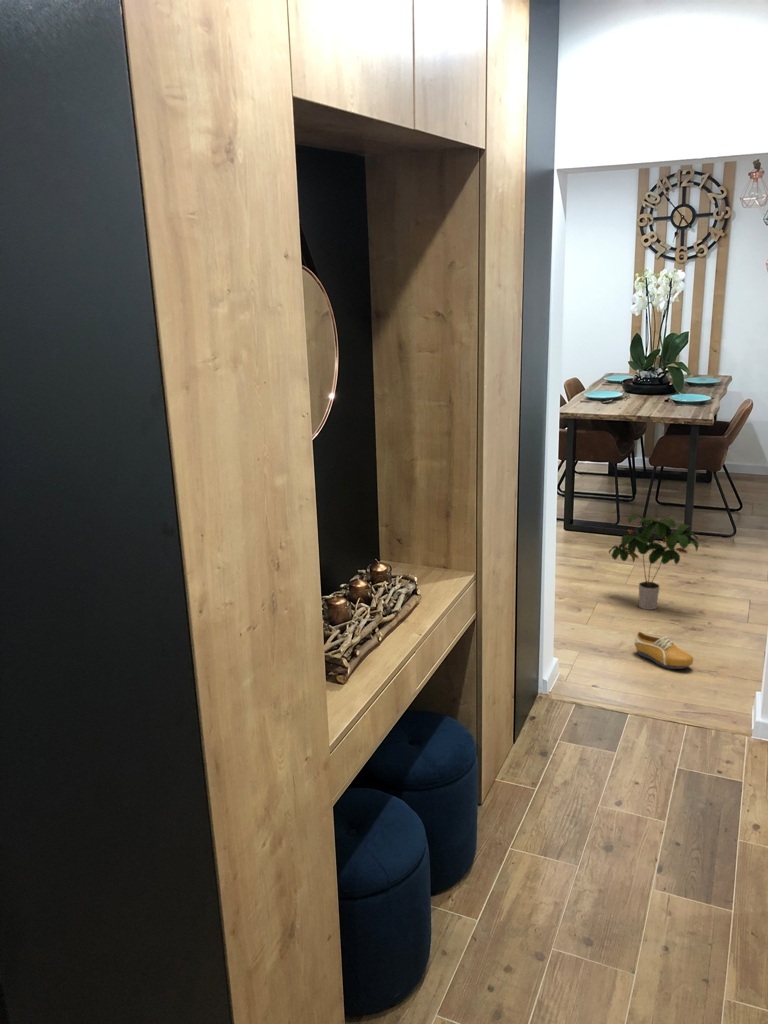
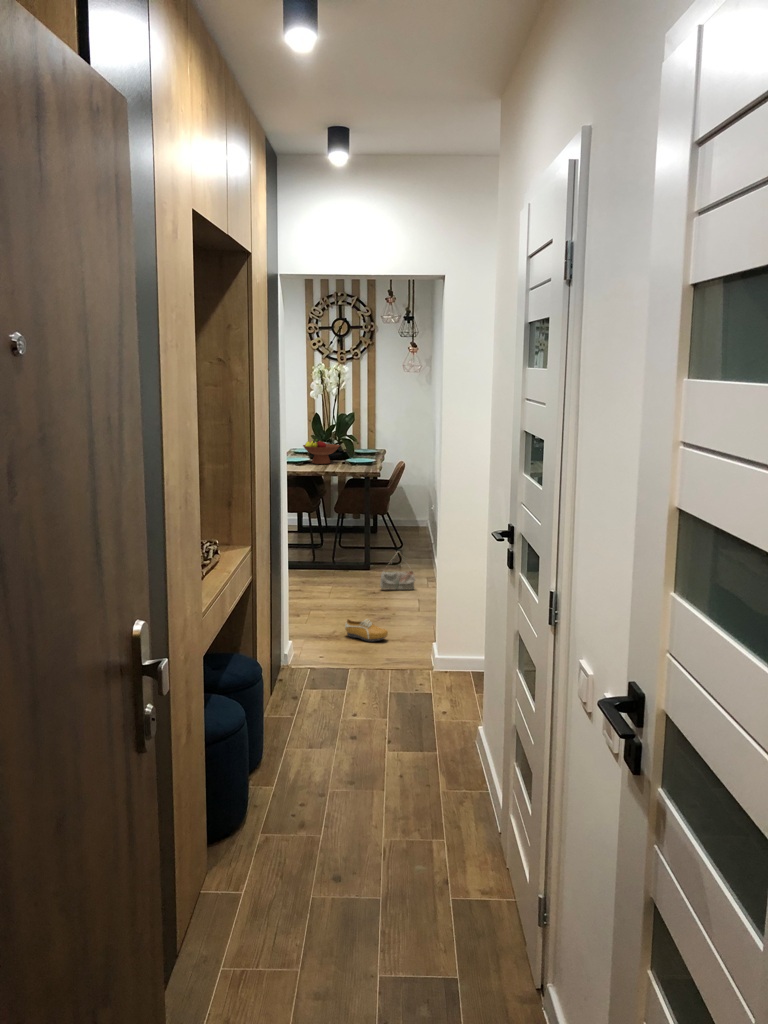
fruit bowl: none [614,370,663,403] -> present [303,439,339,464]
potted plant: present [609,514,698,610] -> none [316,537,382,611]
bag: none [697,531,749,583] -> present [380,552,415,590]

